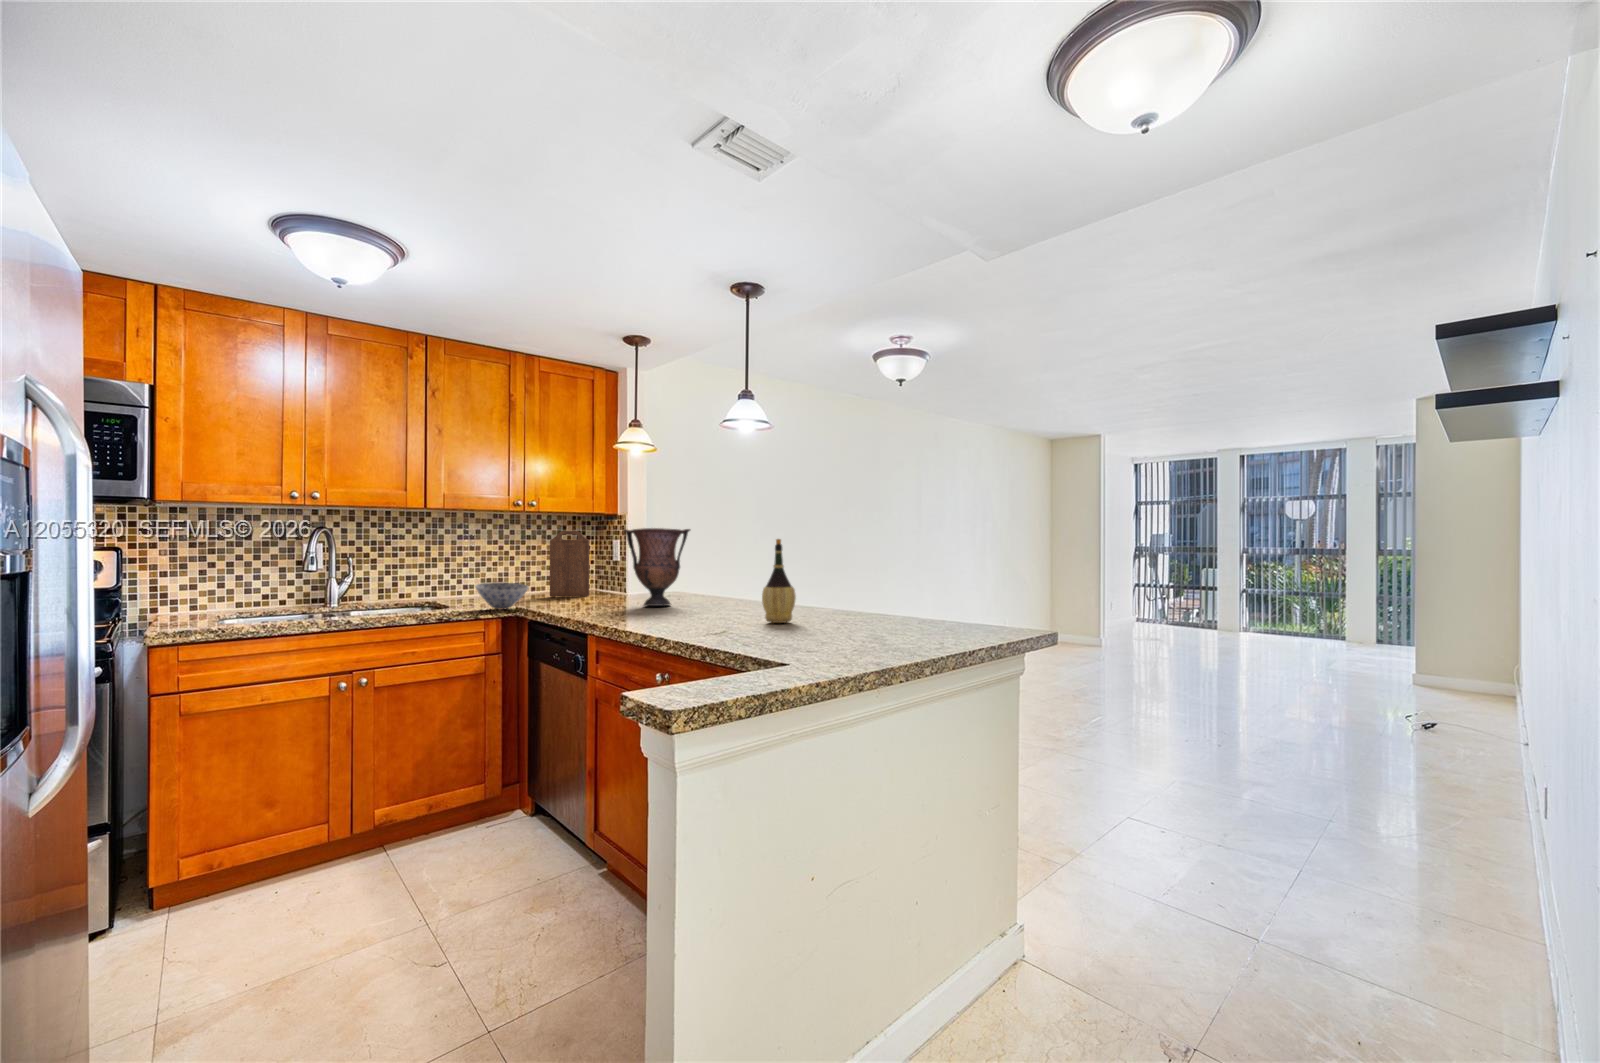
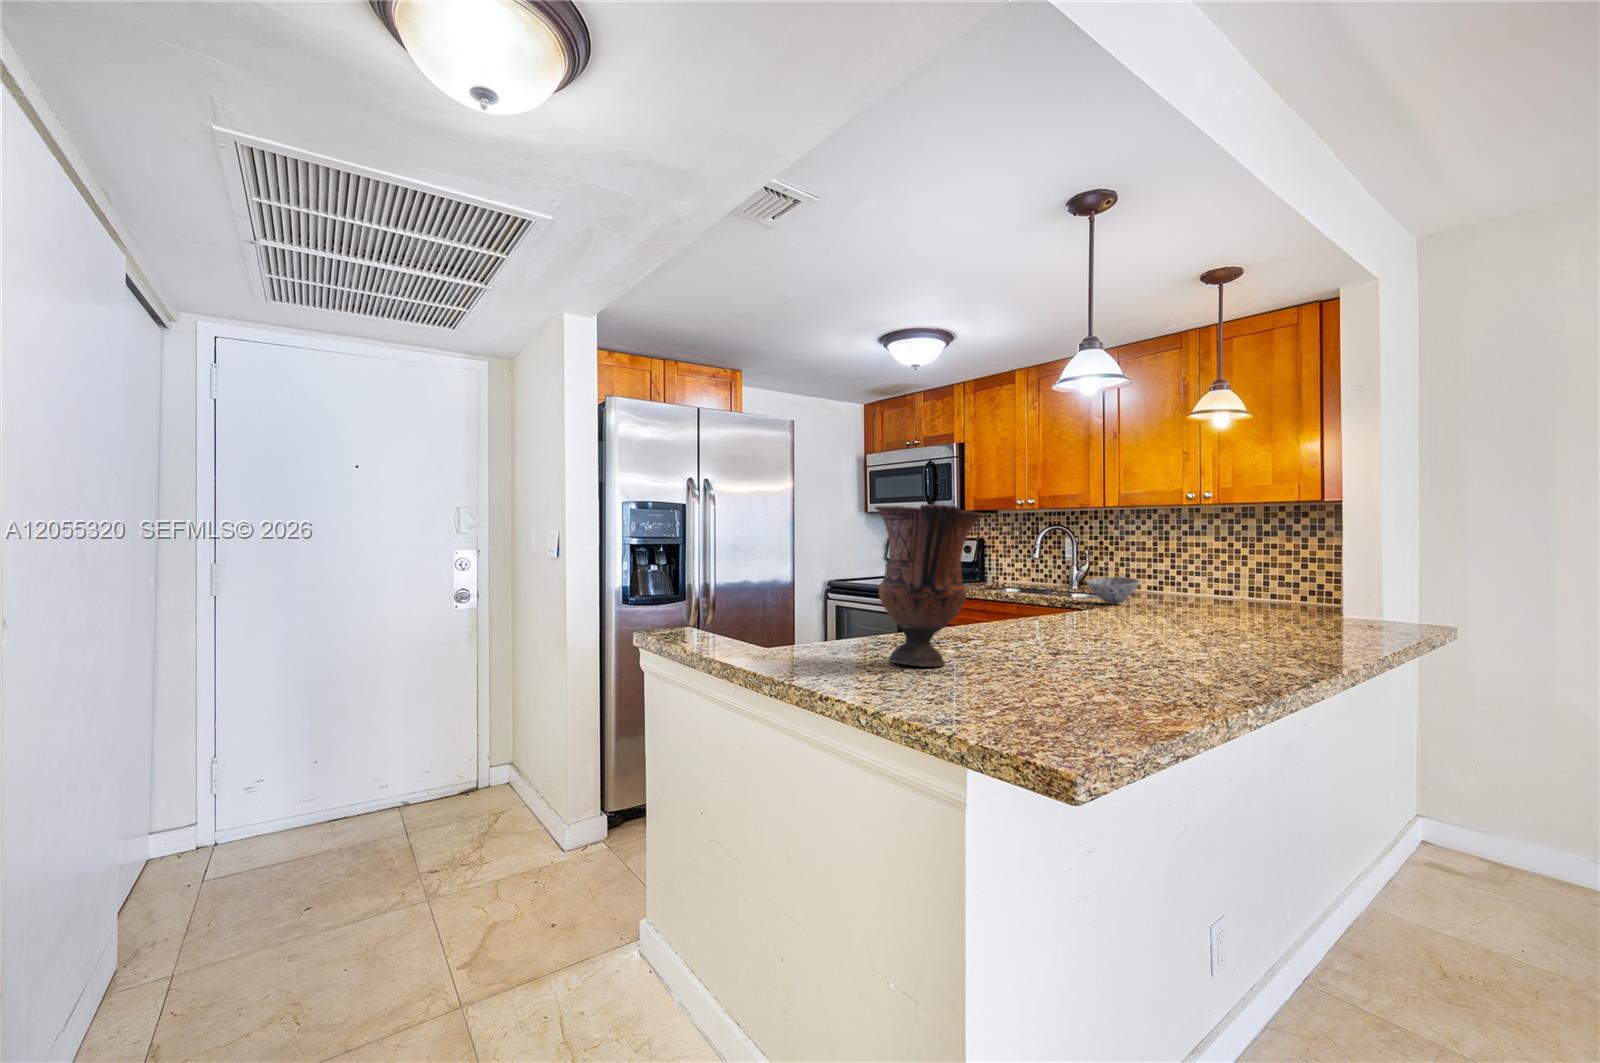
vase: present [624,528,690,606] -> present [875,504,984,667]
cutting board: present [550,531,589,597] -> none [1264,526,1301,610]
wine bottle: present [762,539,796,623] -> none [1030,533,1075,640]

